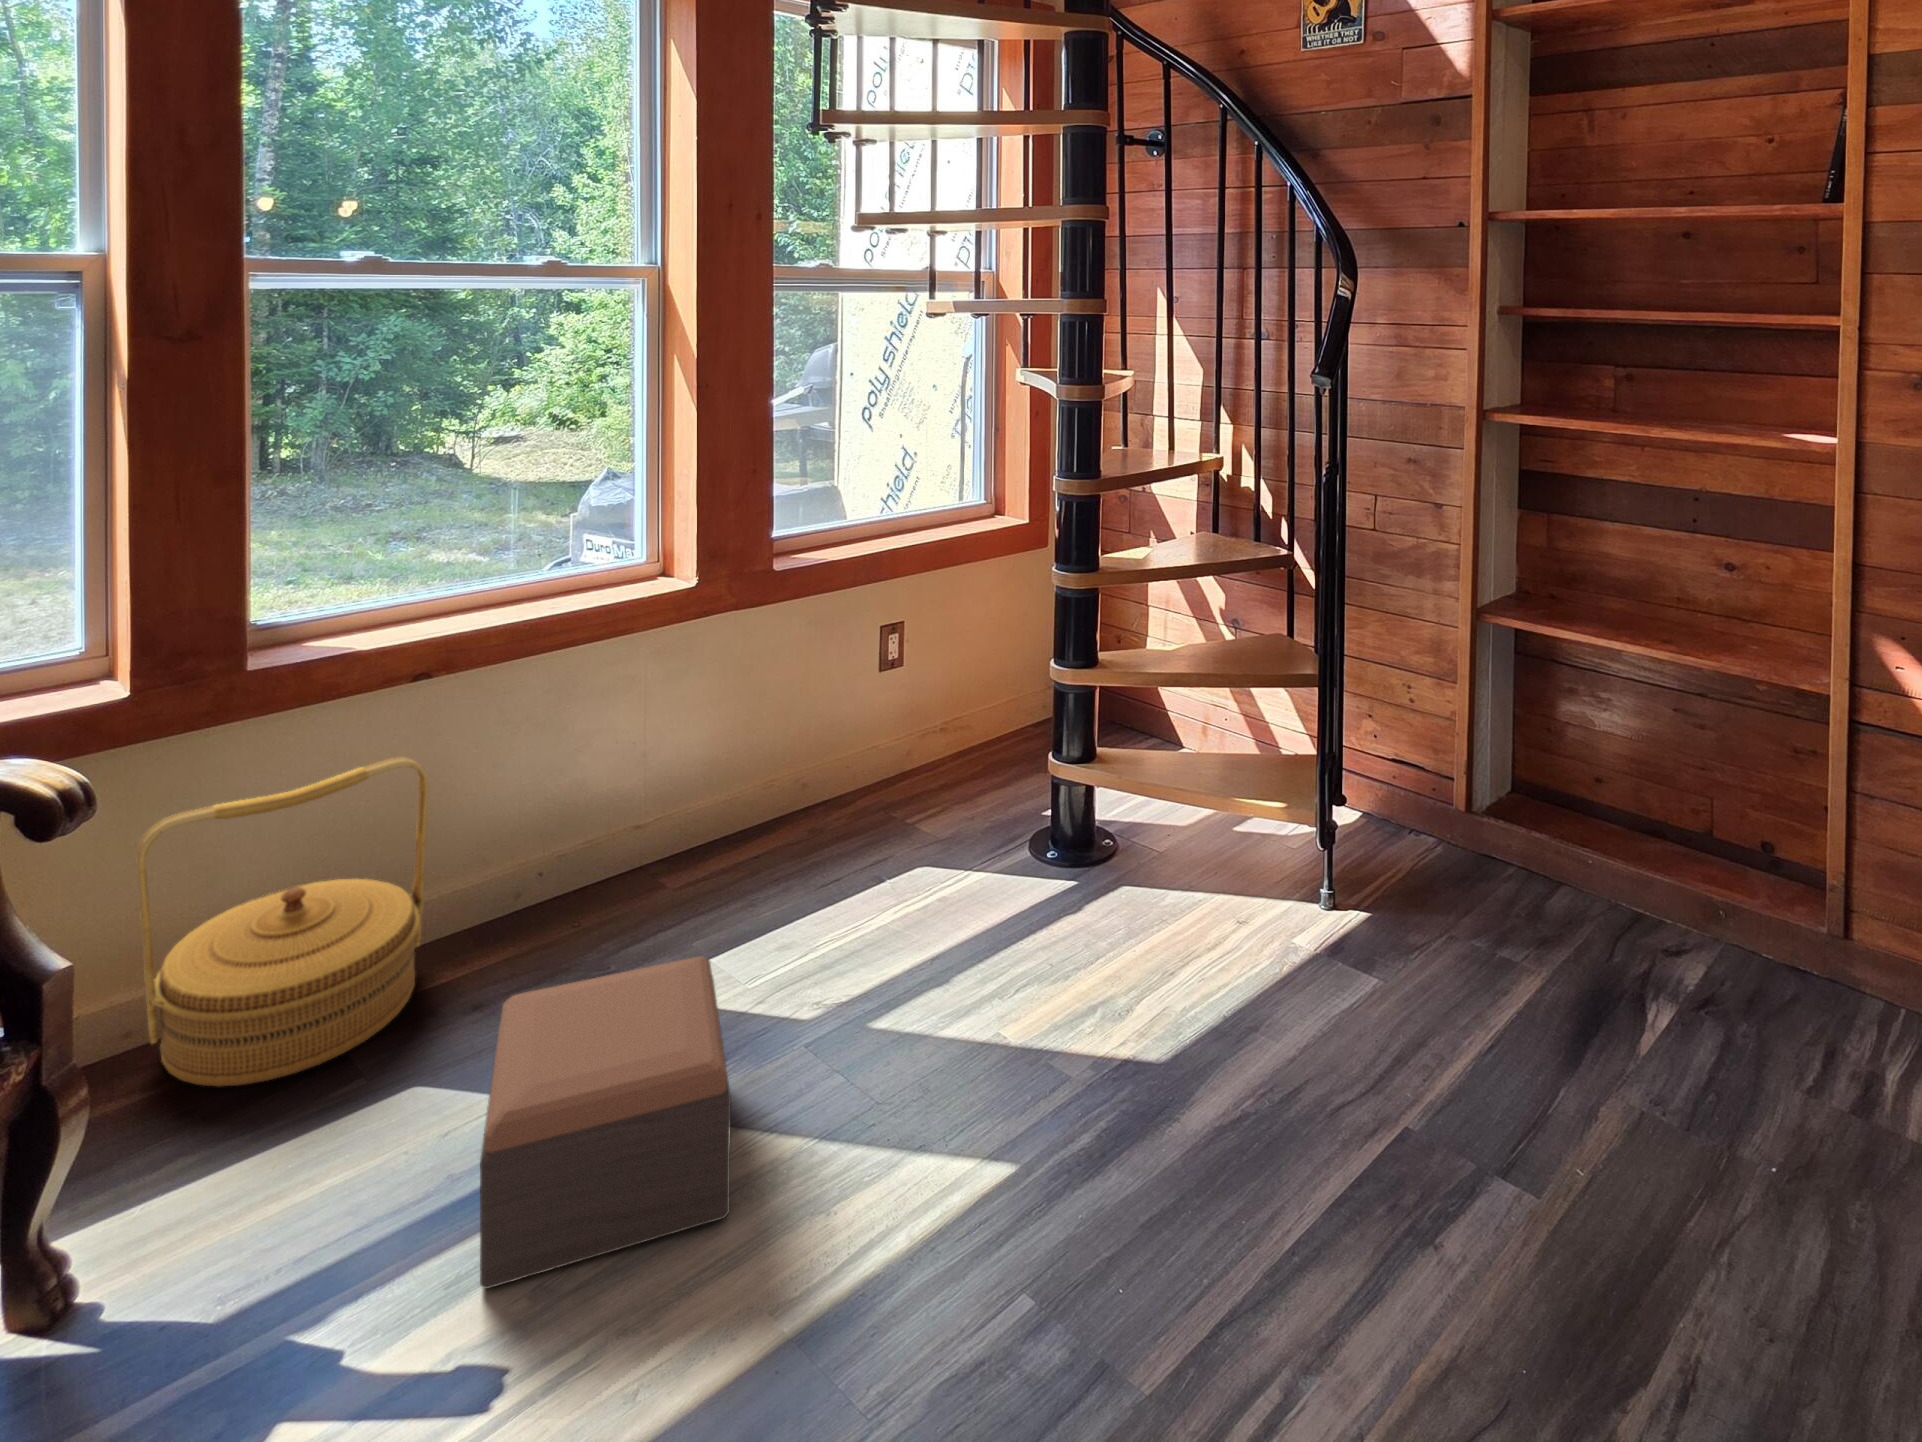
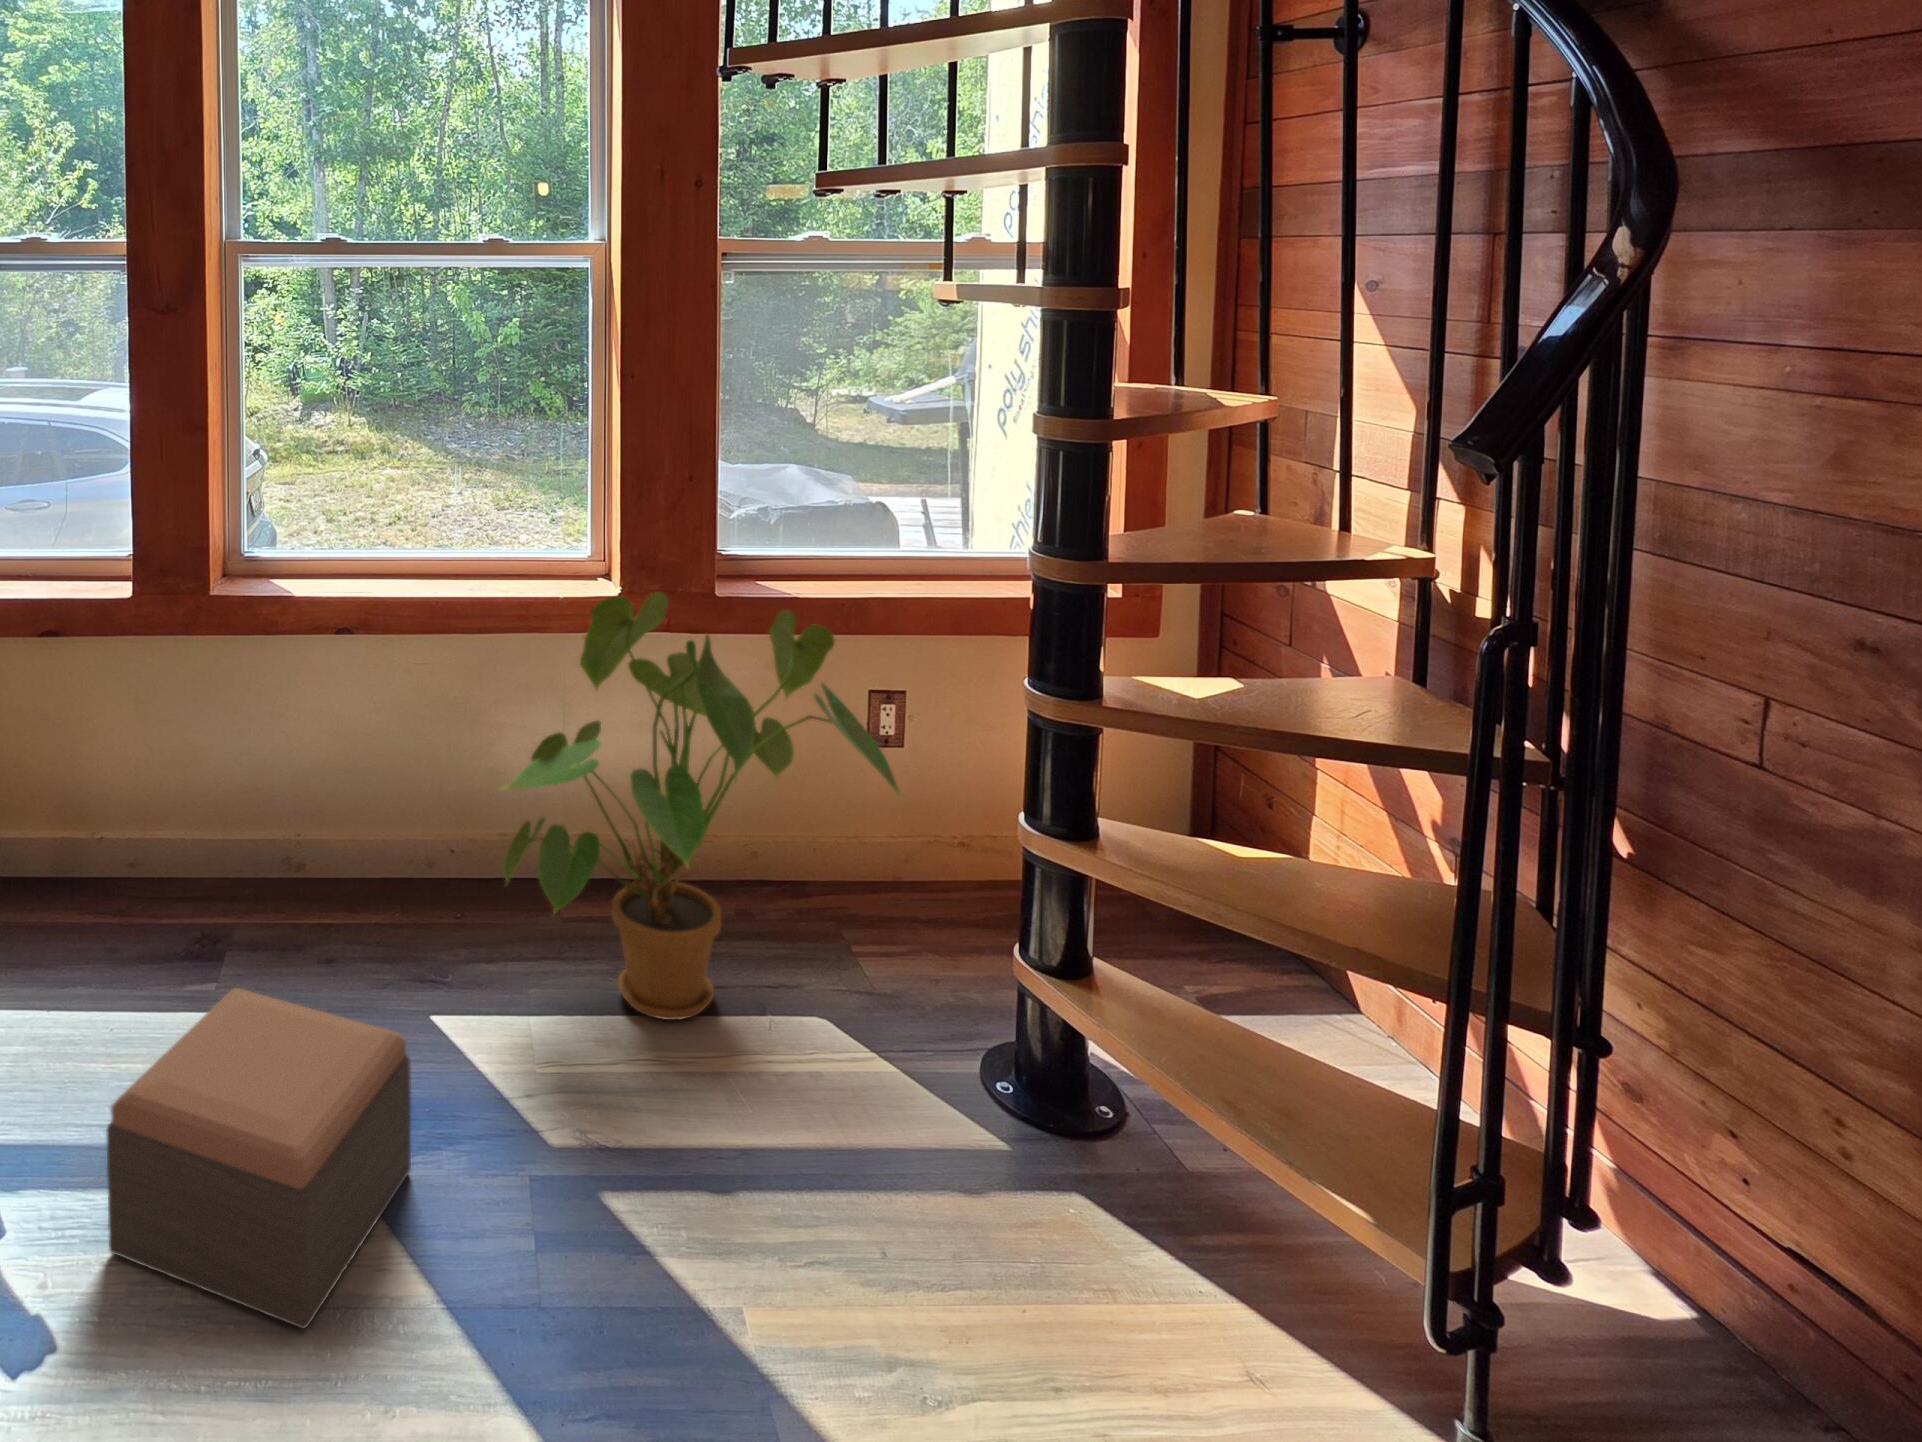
house plant: none [657,550,966,892] -> present [502,592,900,1020]
woven basket: present [136,757,428,1086] -> none [89,723,305,980]

